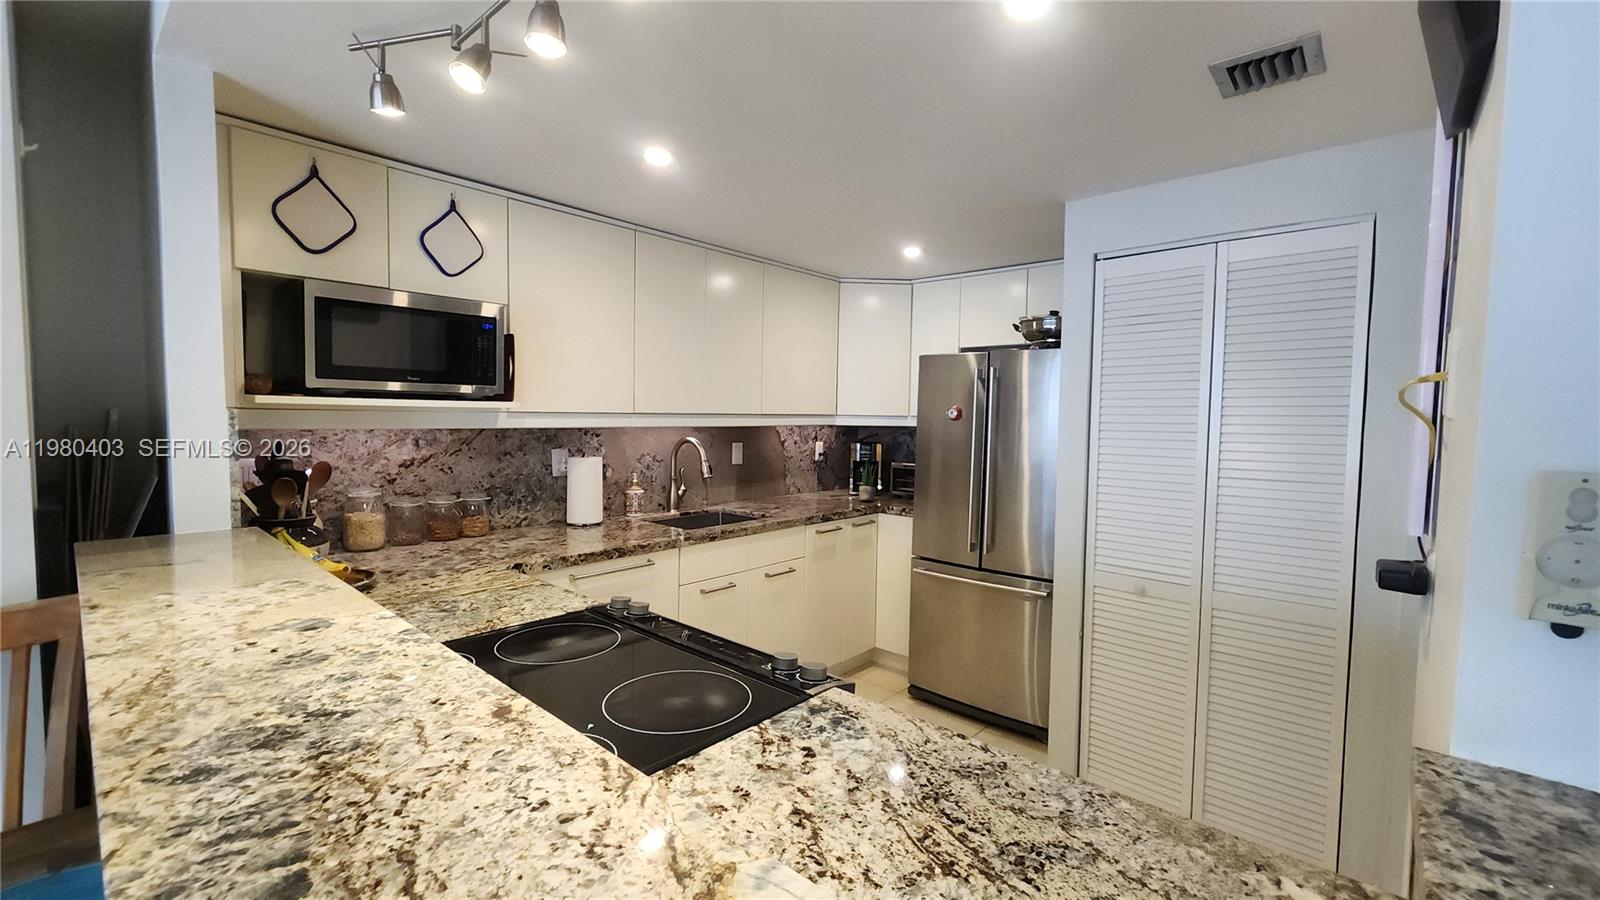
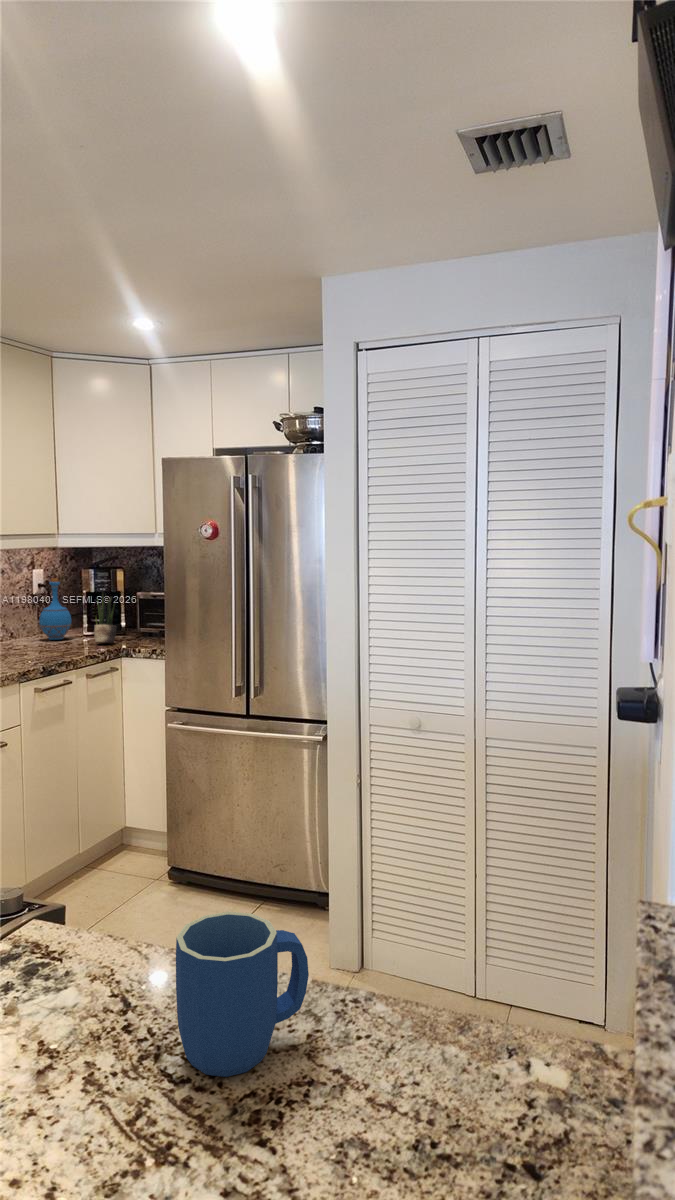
bottle: none [819,450,842,497] -> present [39,578,71,640]
mug: none [953,697,1062,827] -> present [176,912,309,1077]

